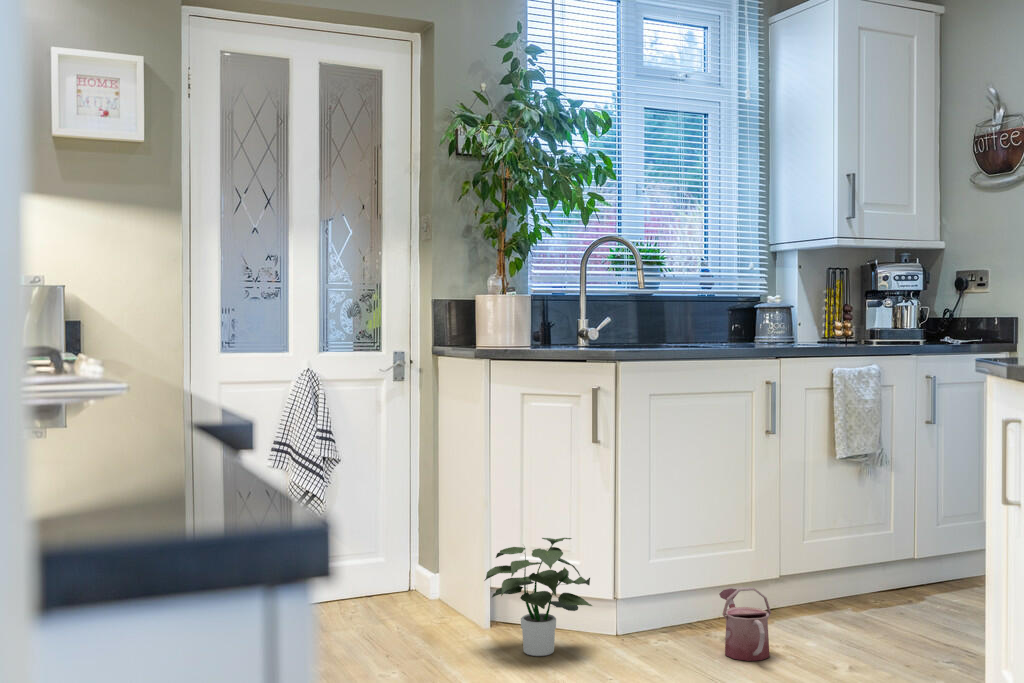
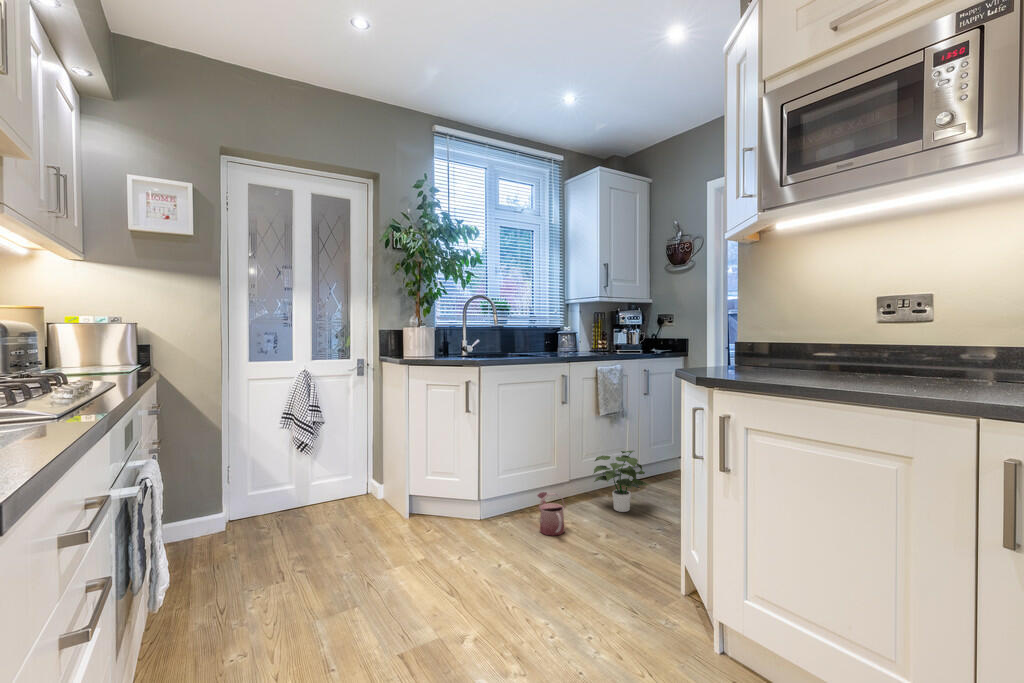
potted plant: present [484,538,592,656] -> present [593,451,649,512]

